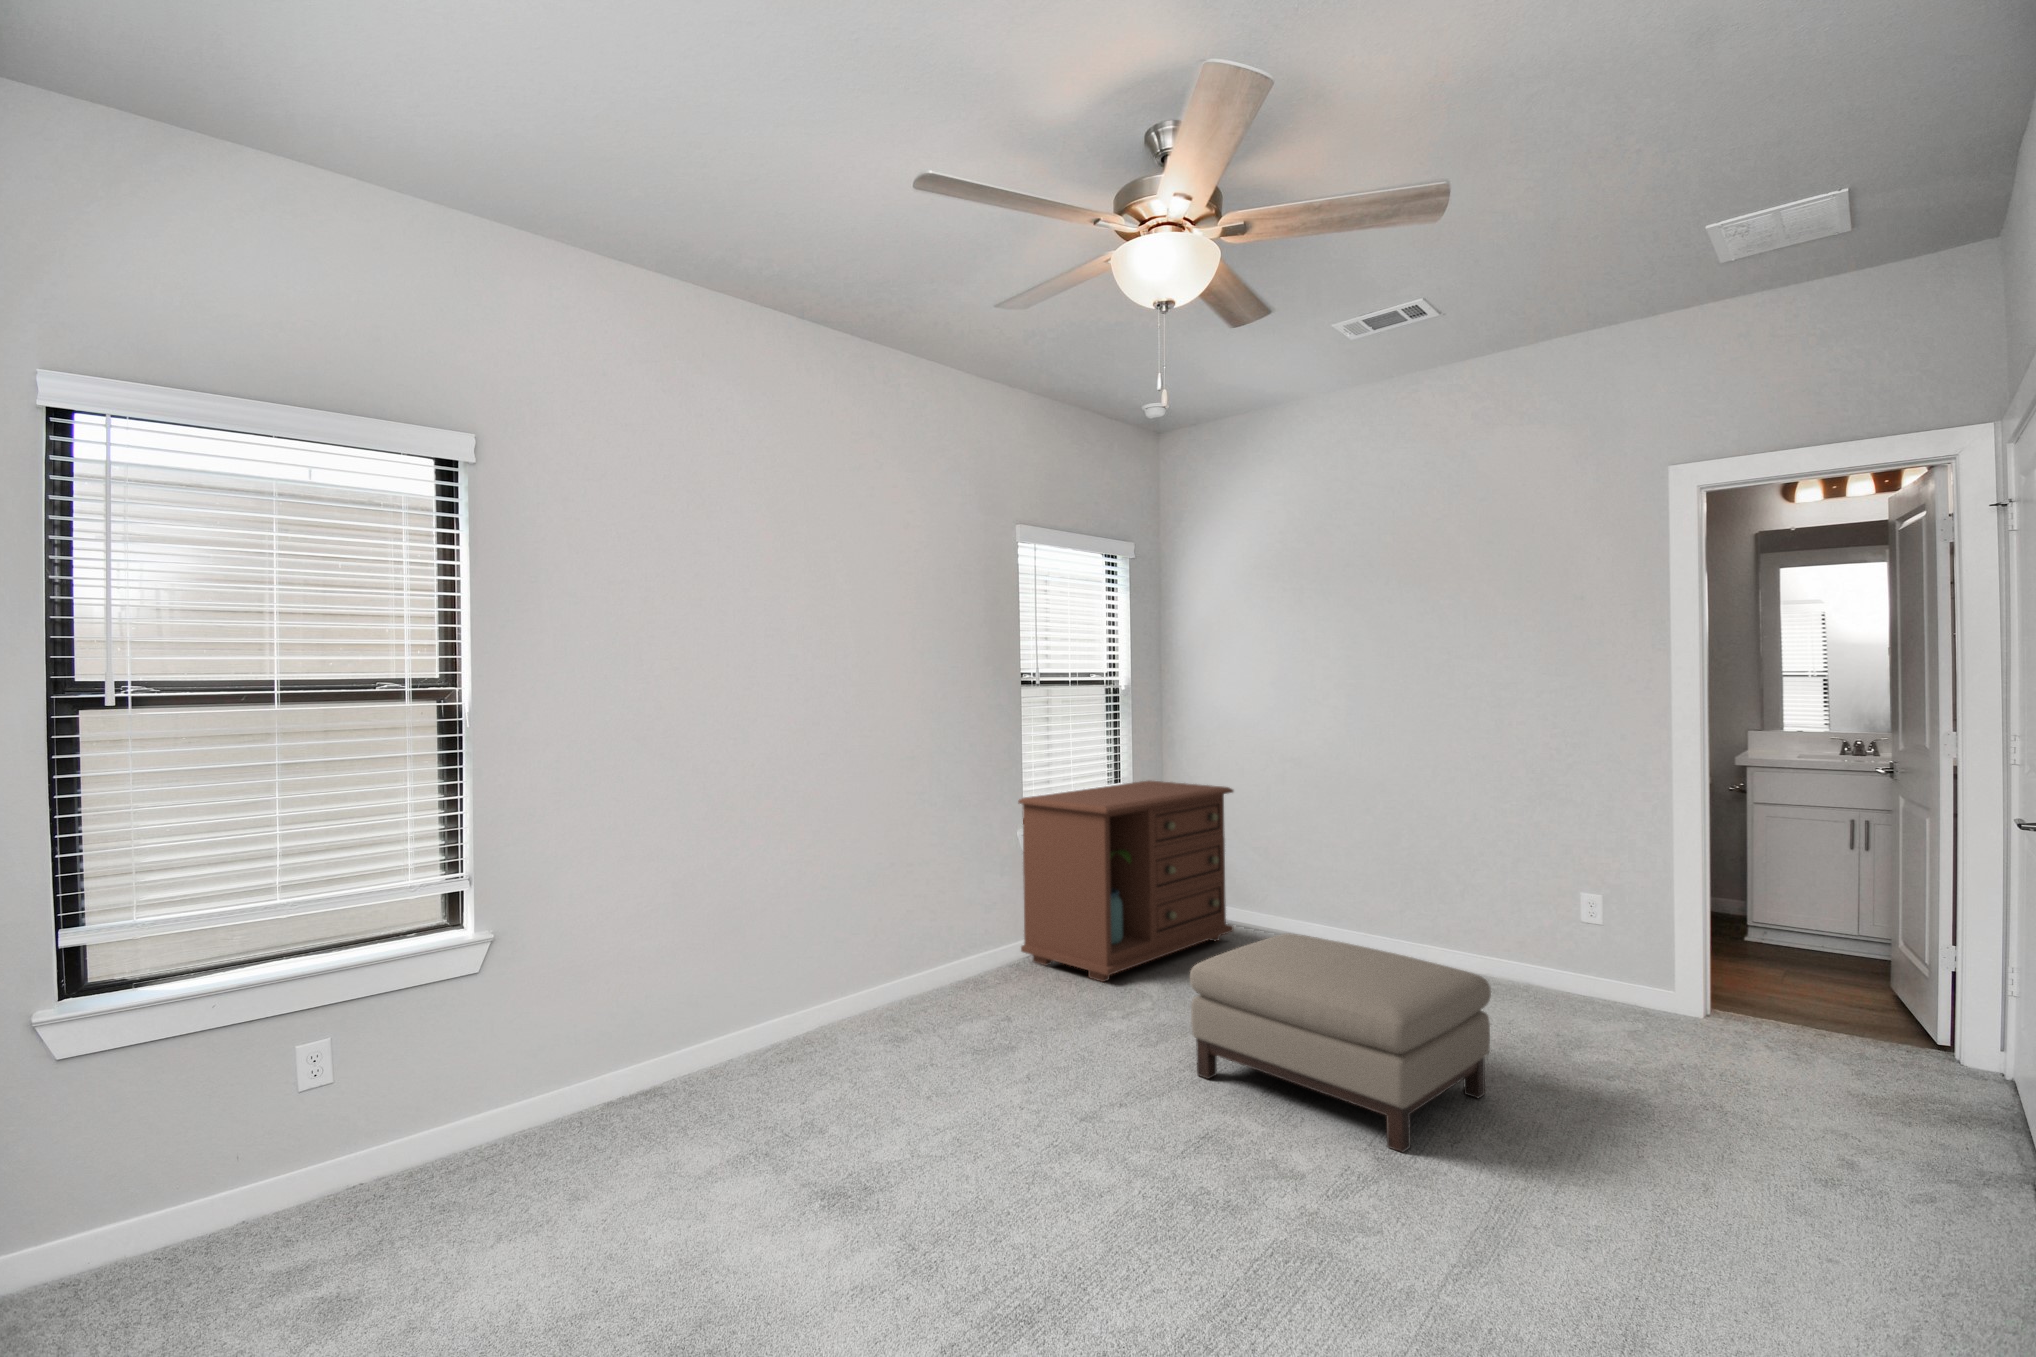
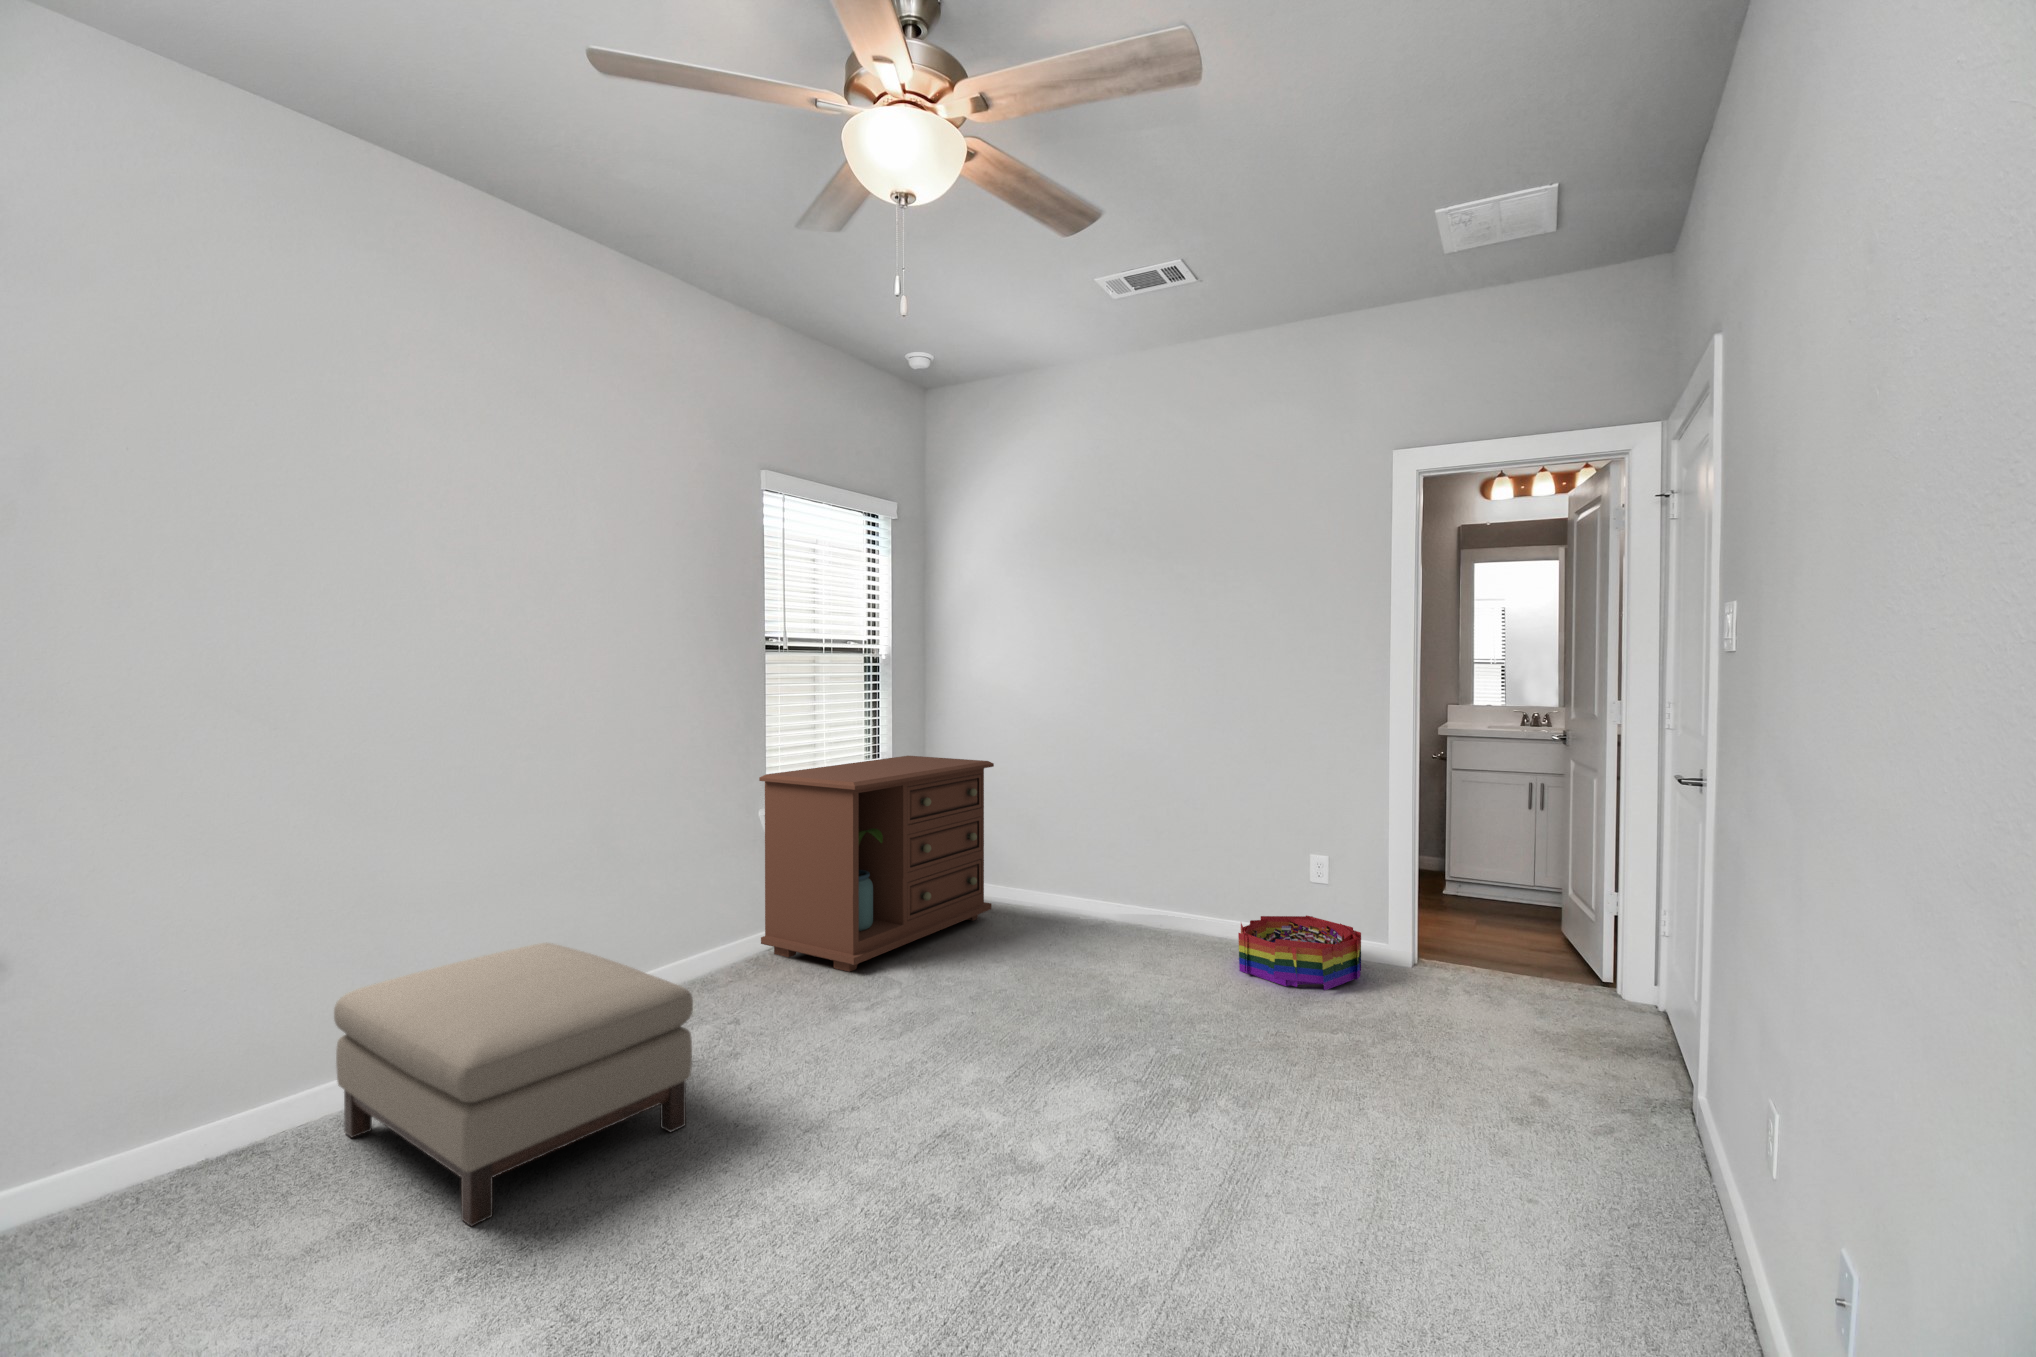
ottoman: present [1190,933,1491,1152] -> present [334,943,693,1226]
storage bin: none [1495,952,1637,1031] -> present [1238,915,1361,990]

